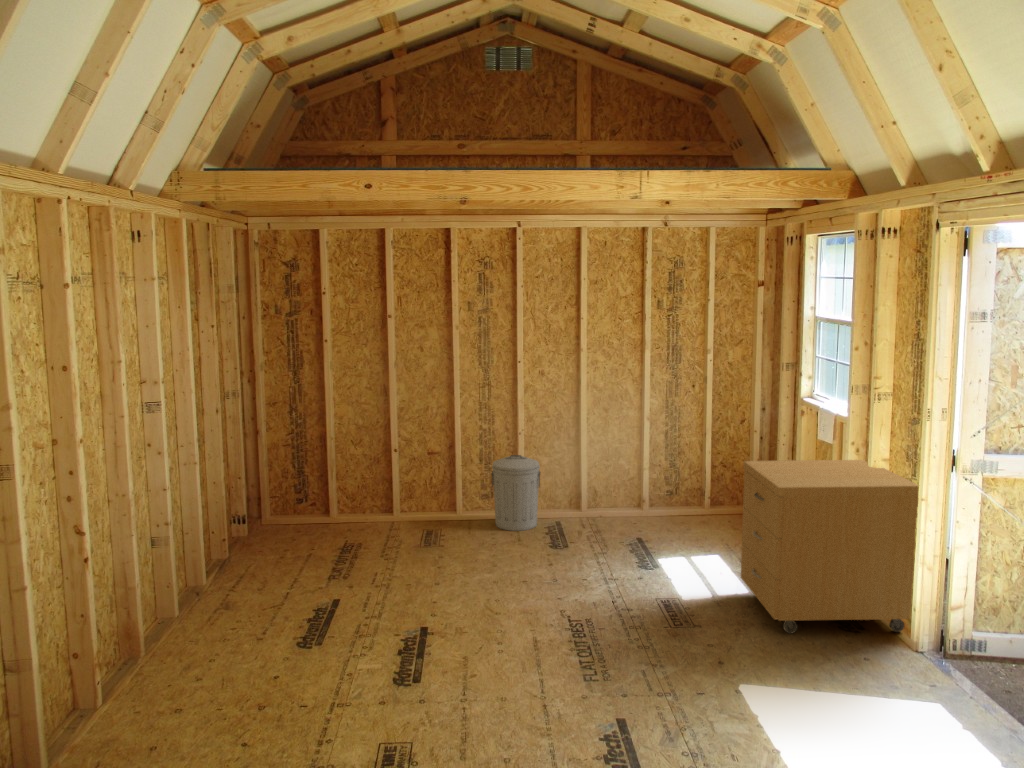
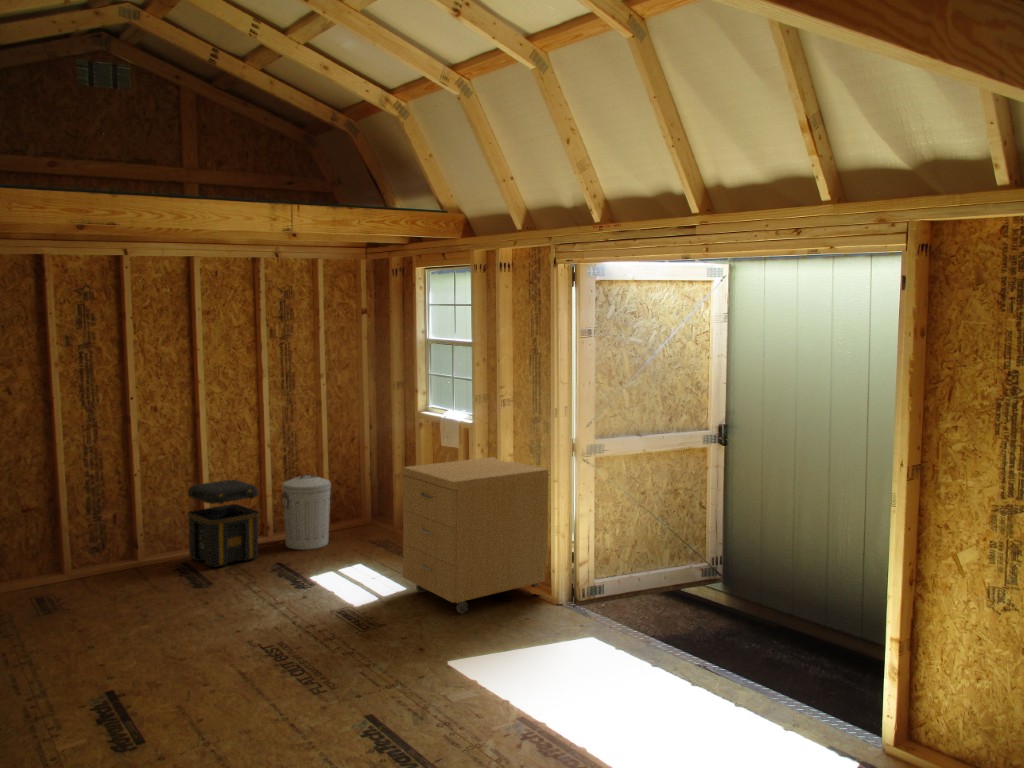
toolbox: none [568,449,628,530] -> present [187,480,260,567]
trash can: present [492,455,540,531] -> present [281,474,332,550]

